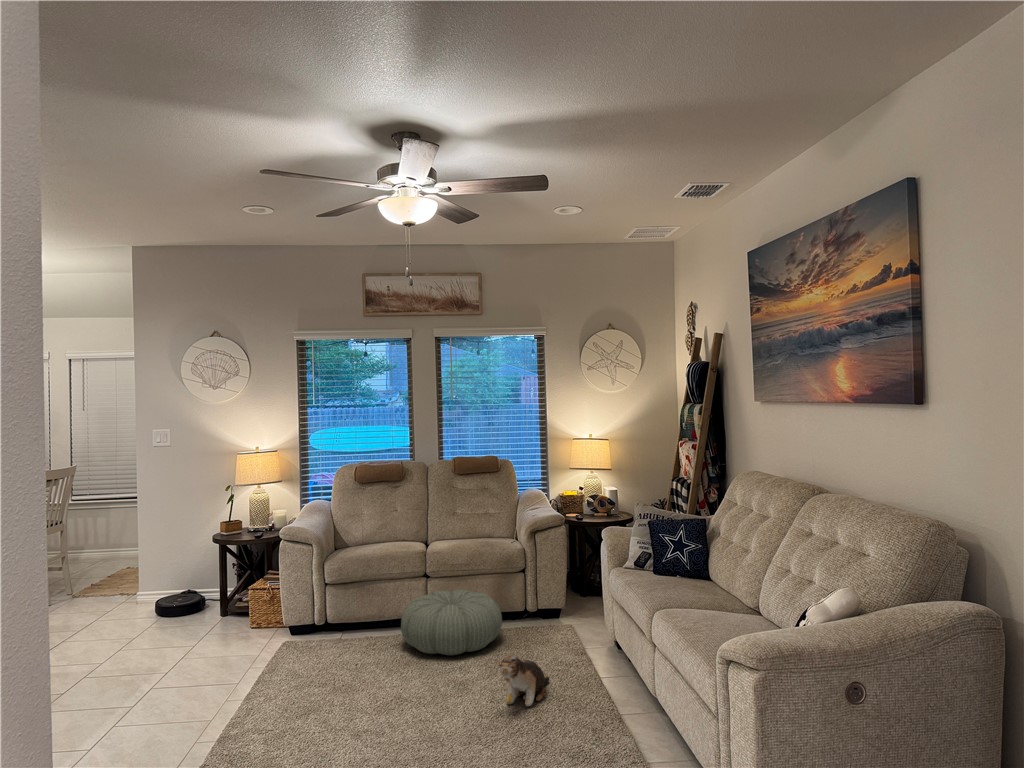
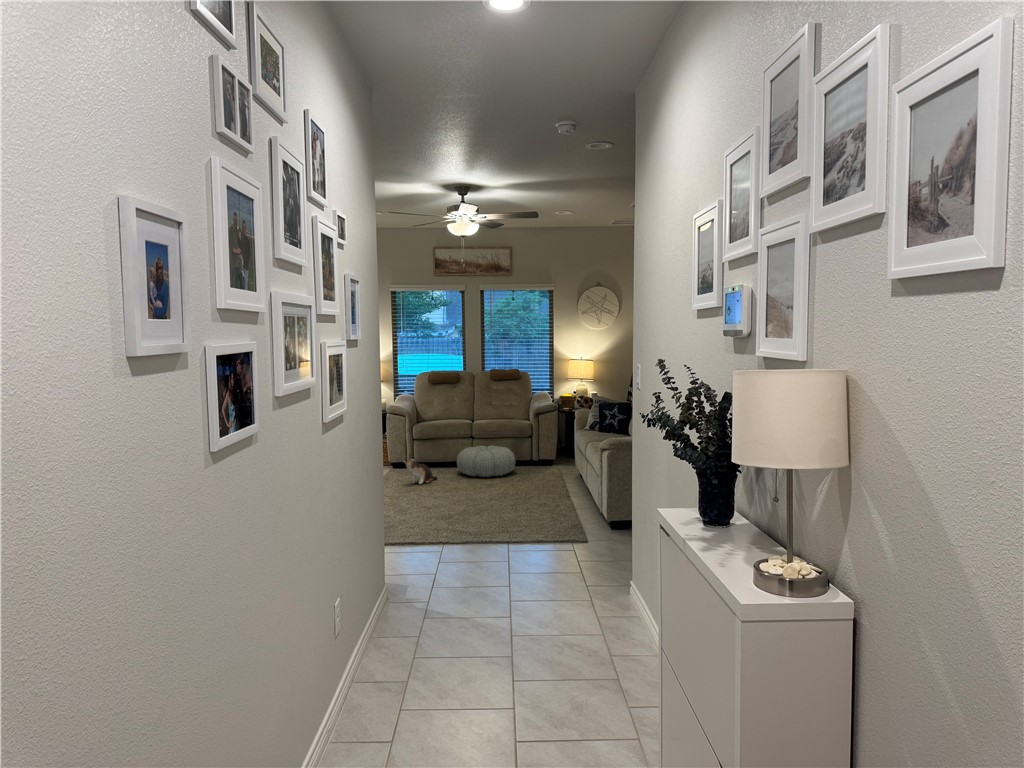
plush toy: present [495,655,549,706] -> present [404,459,437,484]

